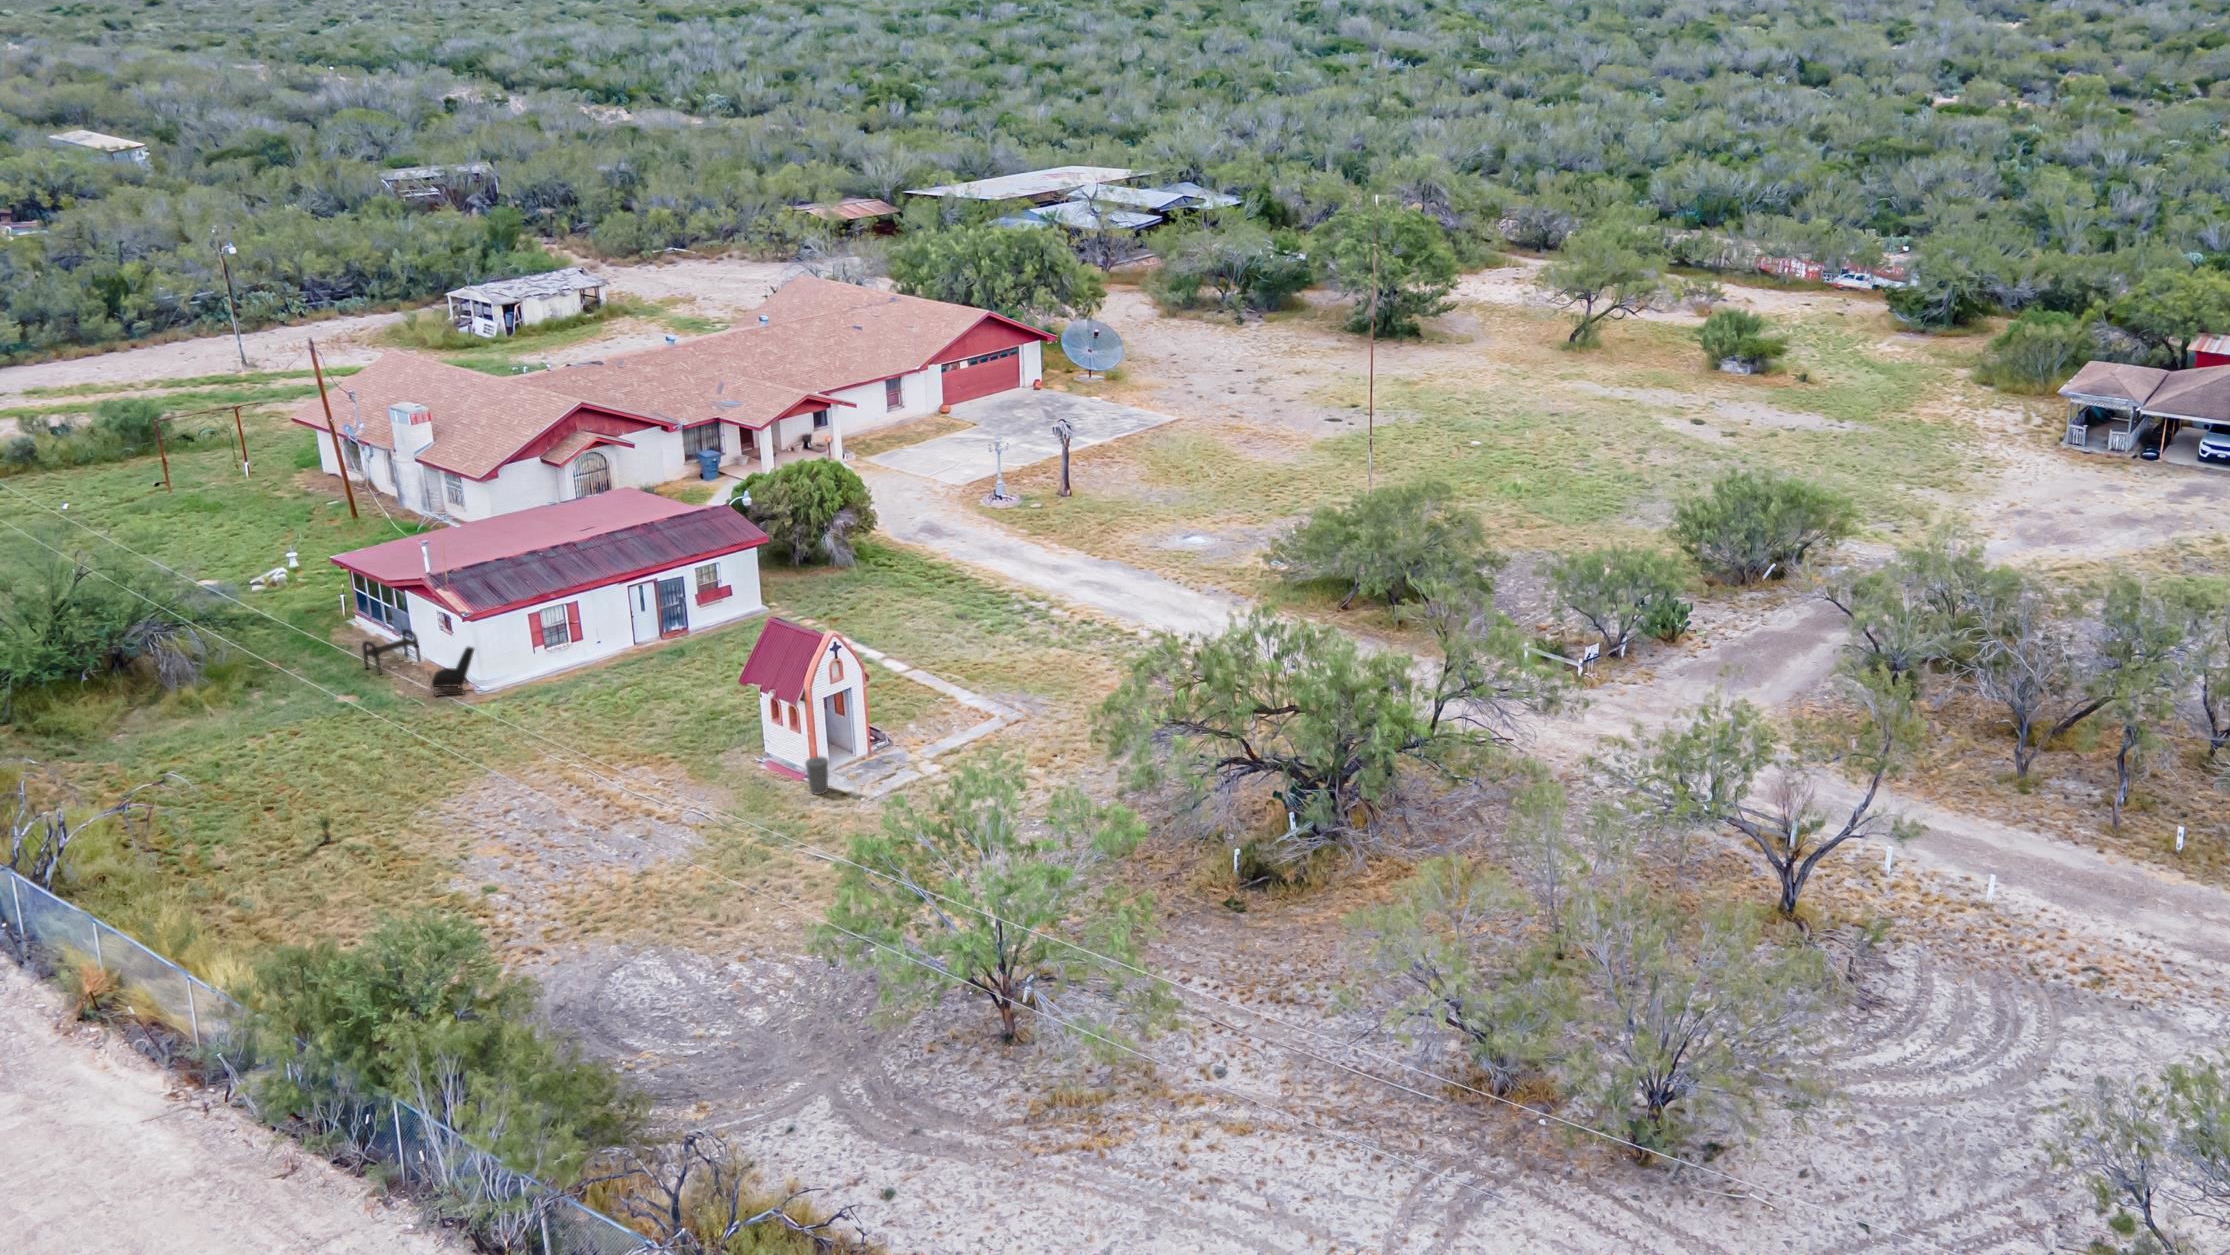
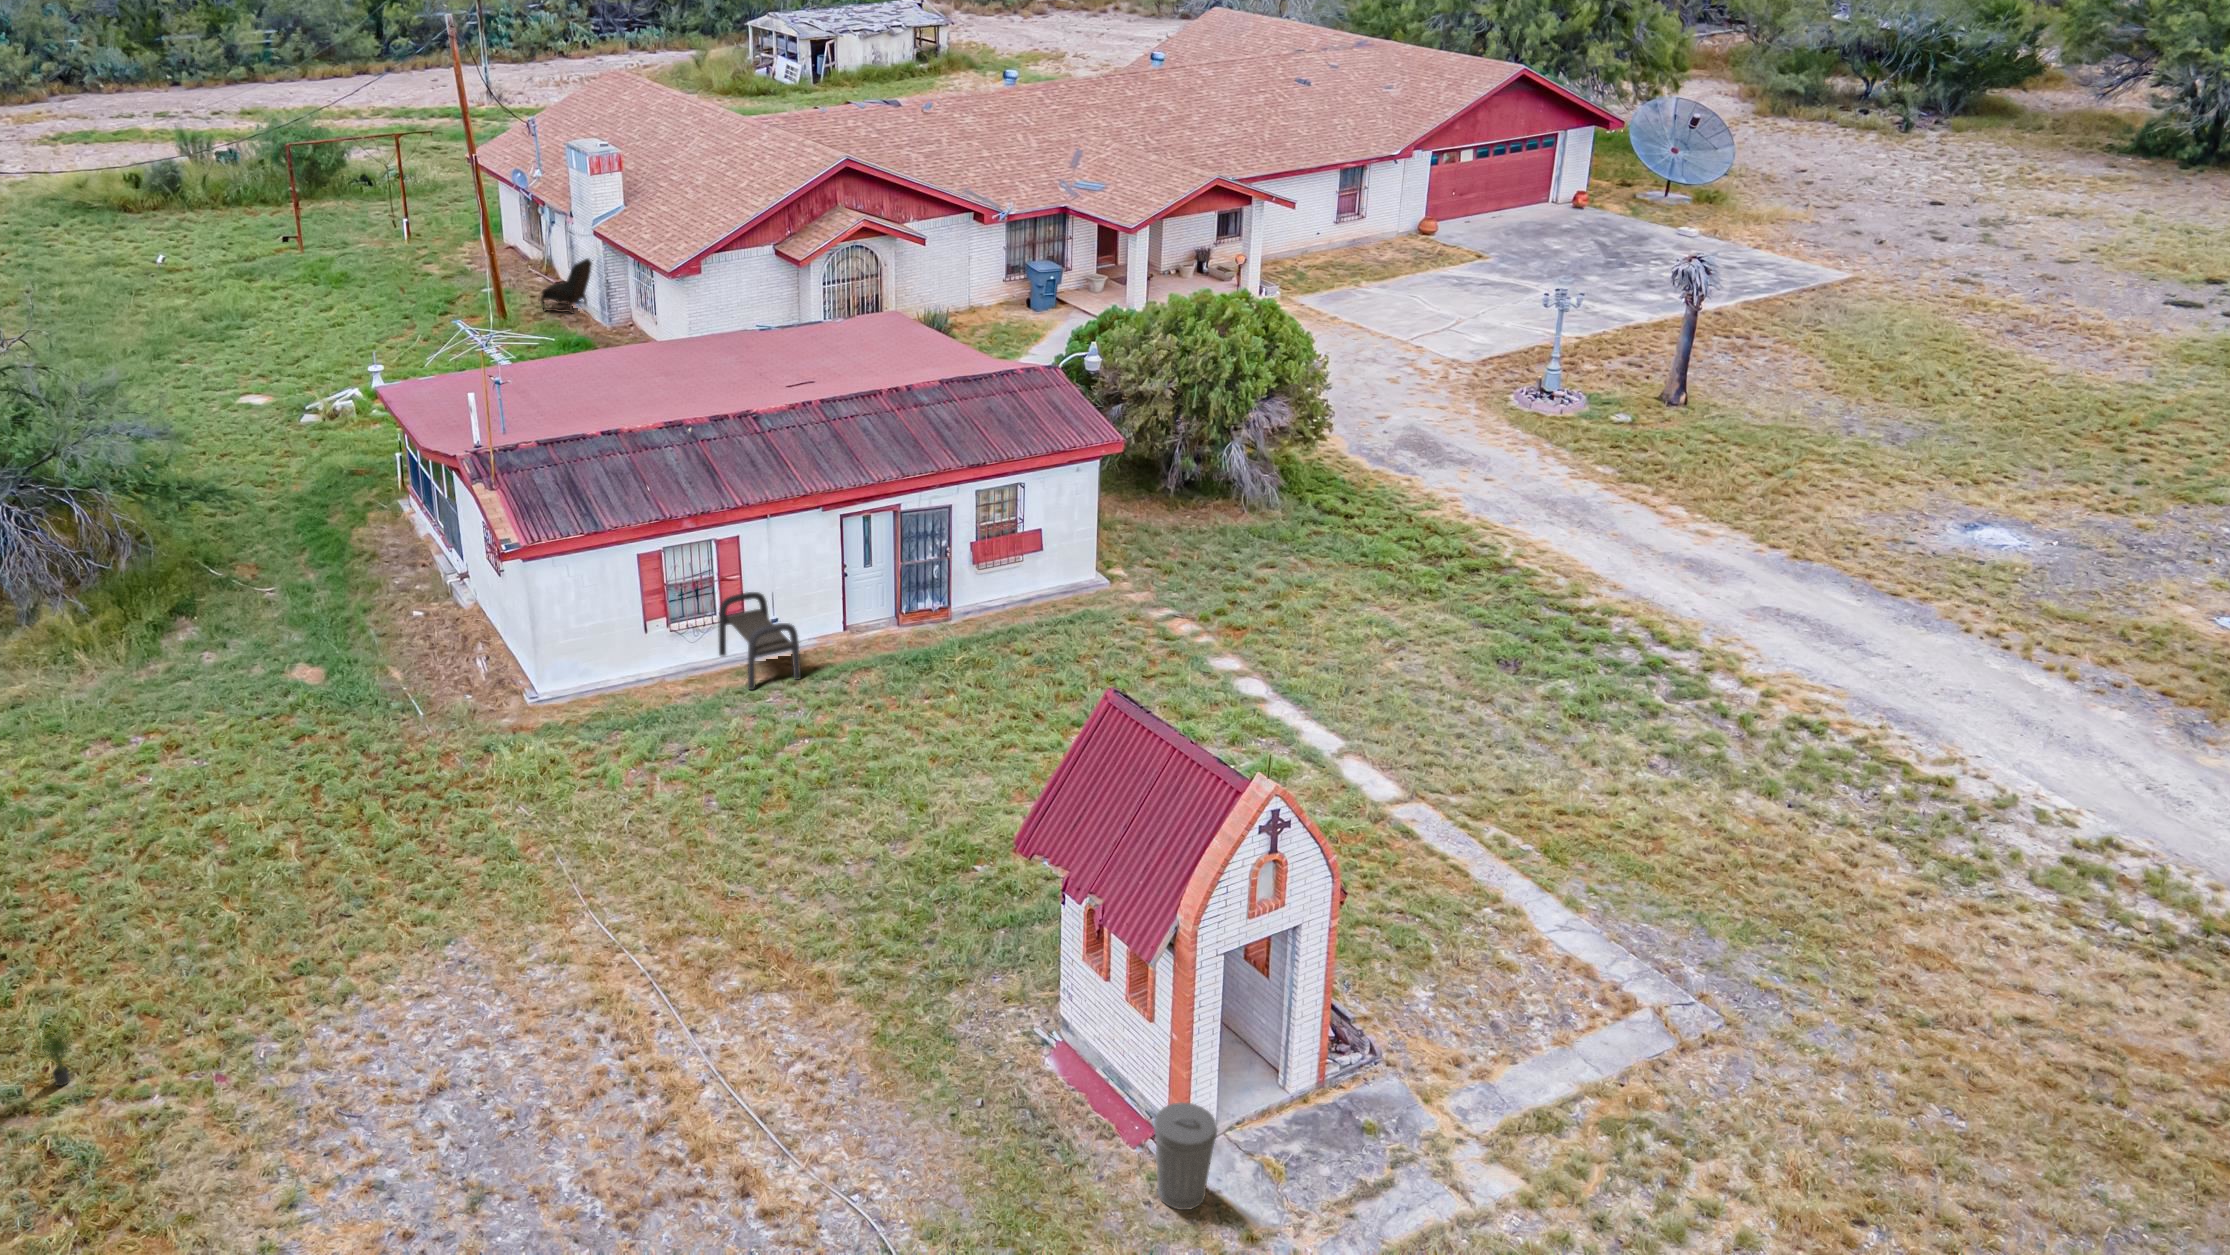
bench: present [362,629,421,675] -> present [718,592,801,690]
lounge chair: present [432,647,474,697] -> present [540,258,593,313]

